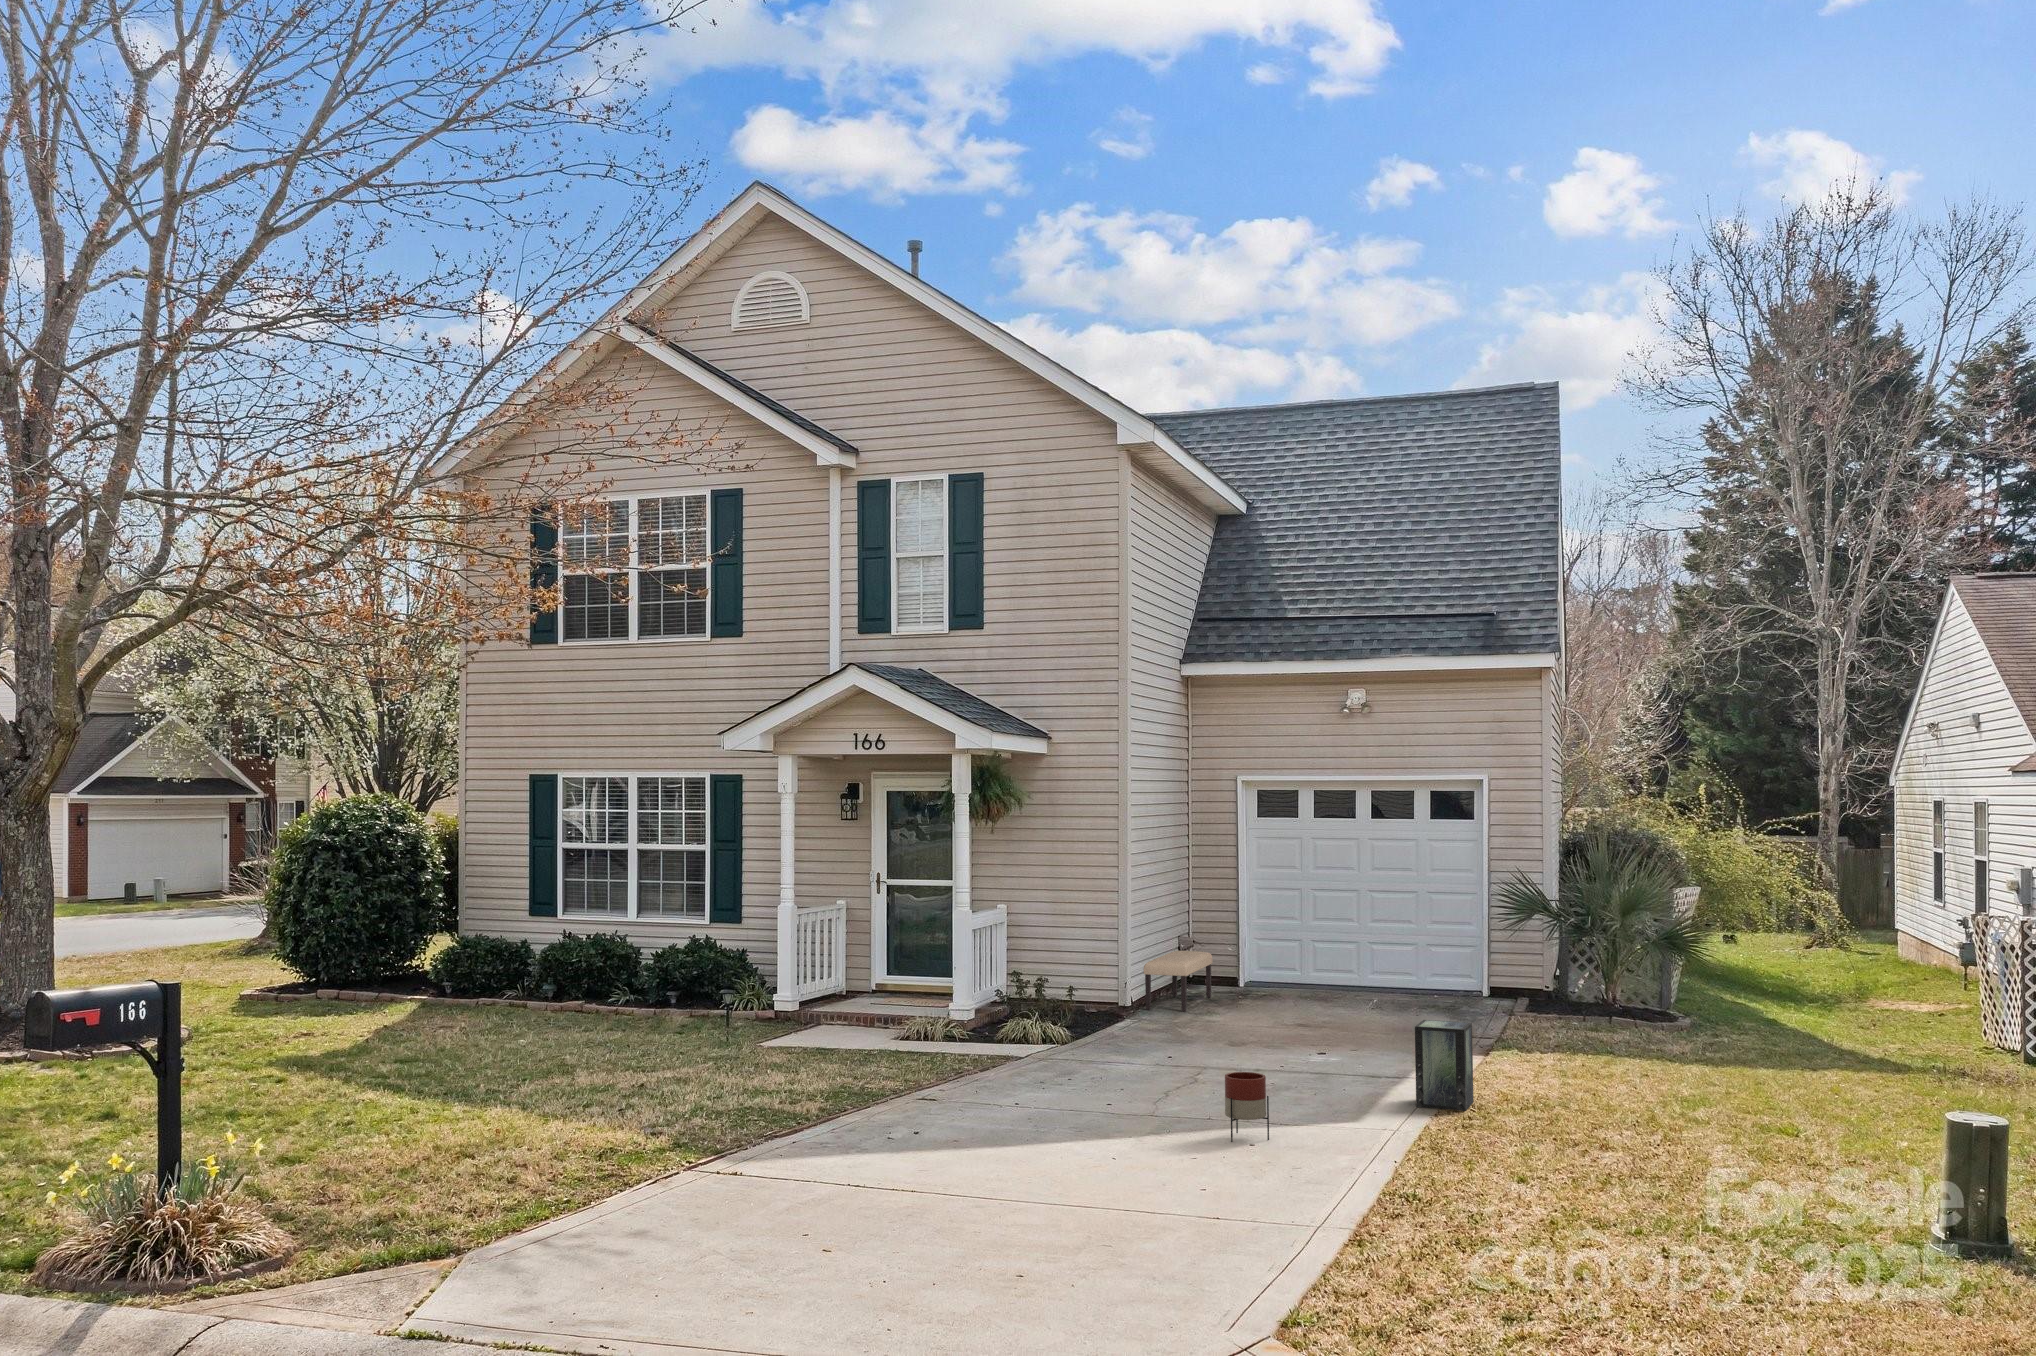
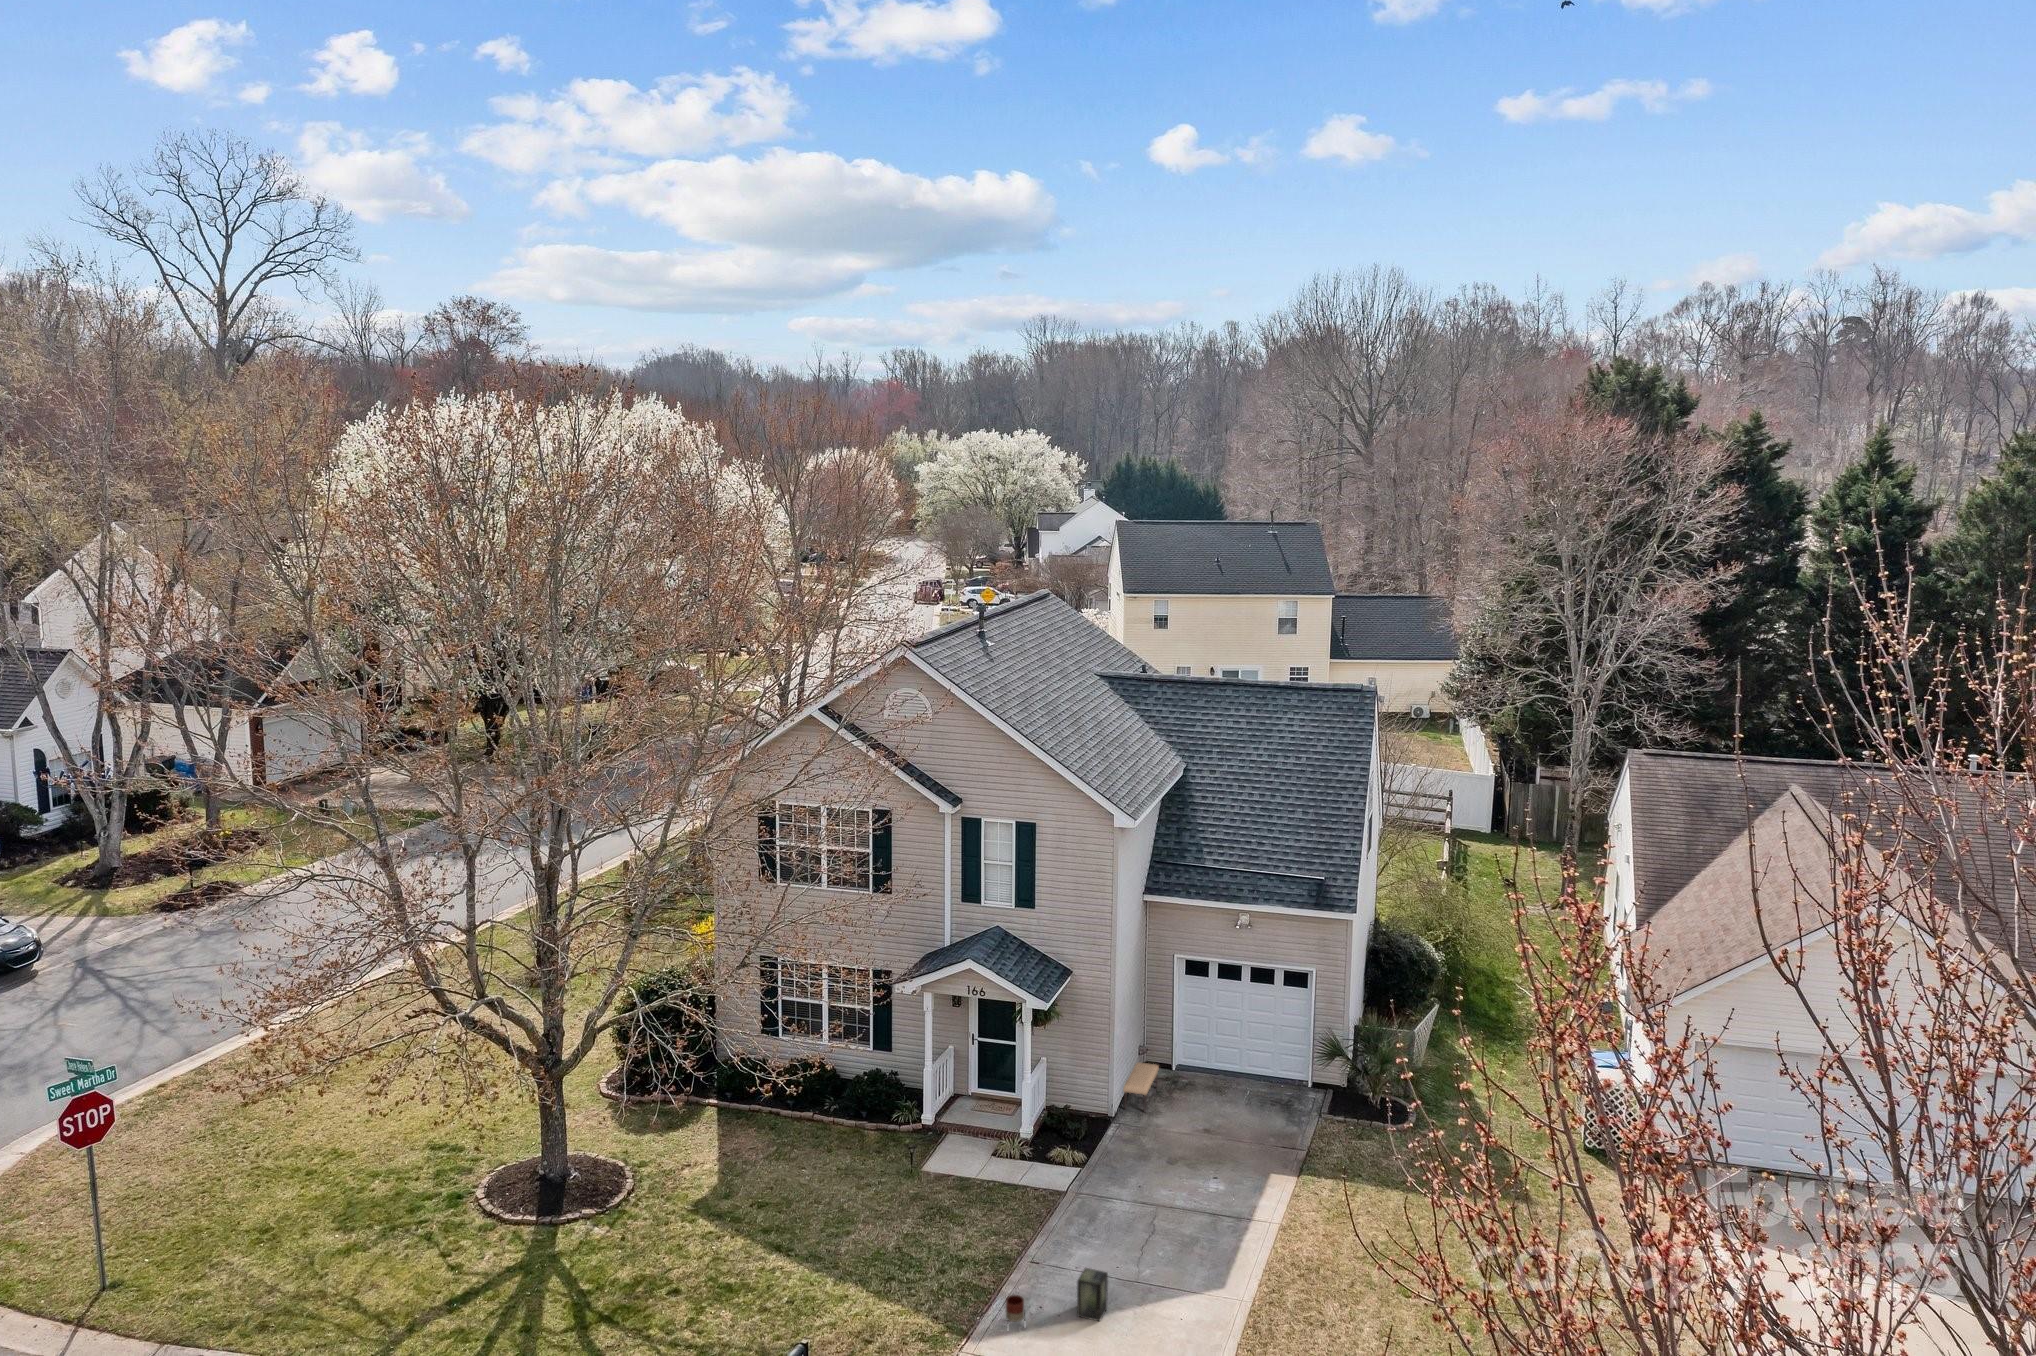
storage box: present [1415,1020,1474,1111] -> present [1077,1268,1108,1321]
planter: present [1225,1072,1269,1142] -> present [1006,1295,1025,1322]

